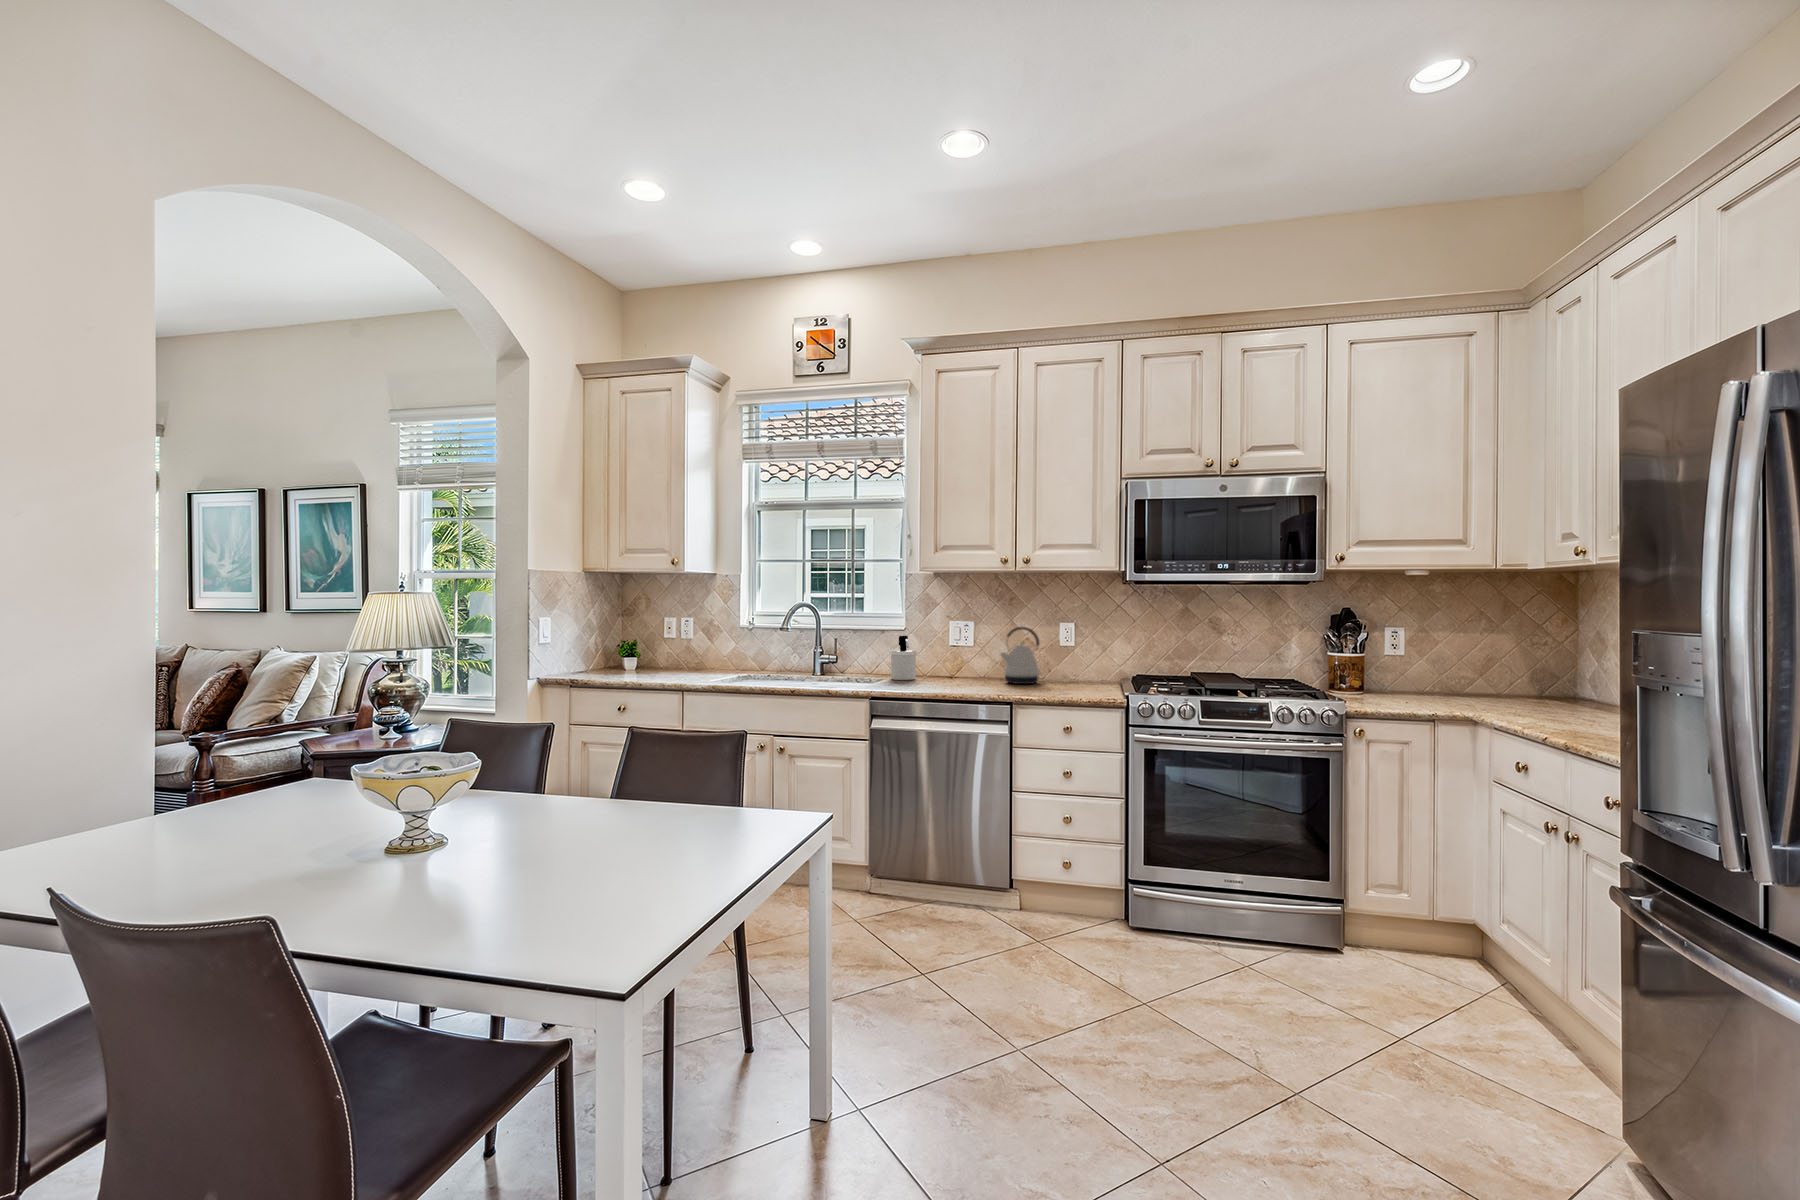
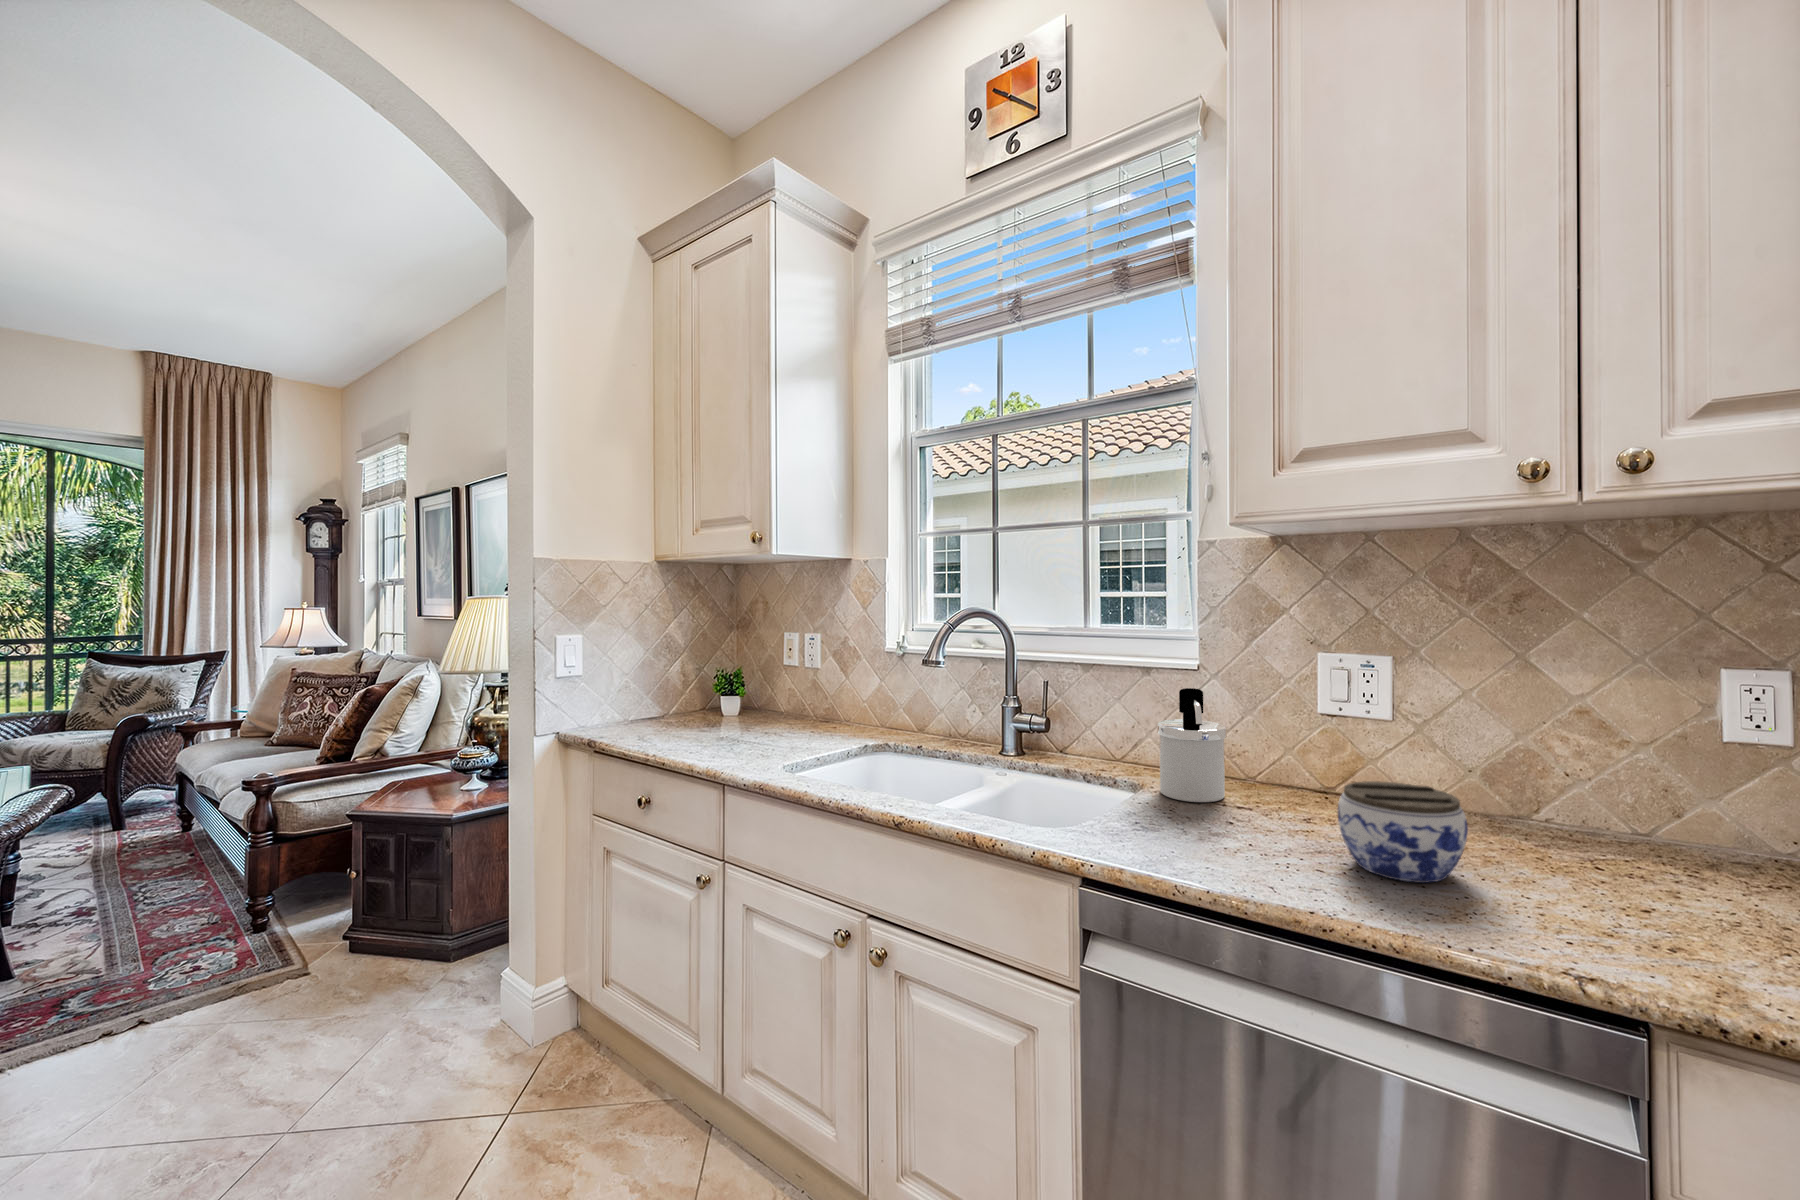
kettle: present [1000,627,1041,684] -> none [1501,683,1673,876]
jar: none [952,660,987,688] -> present [1338,781,1468,883]

